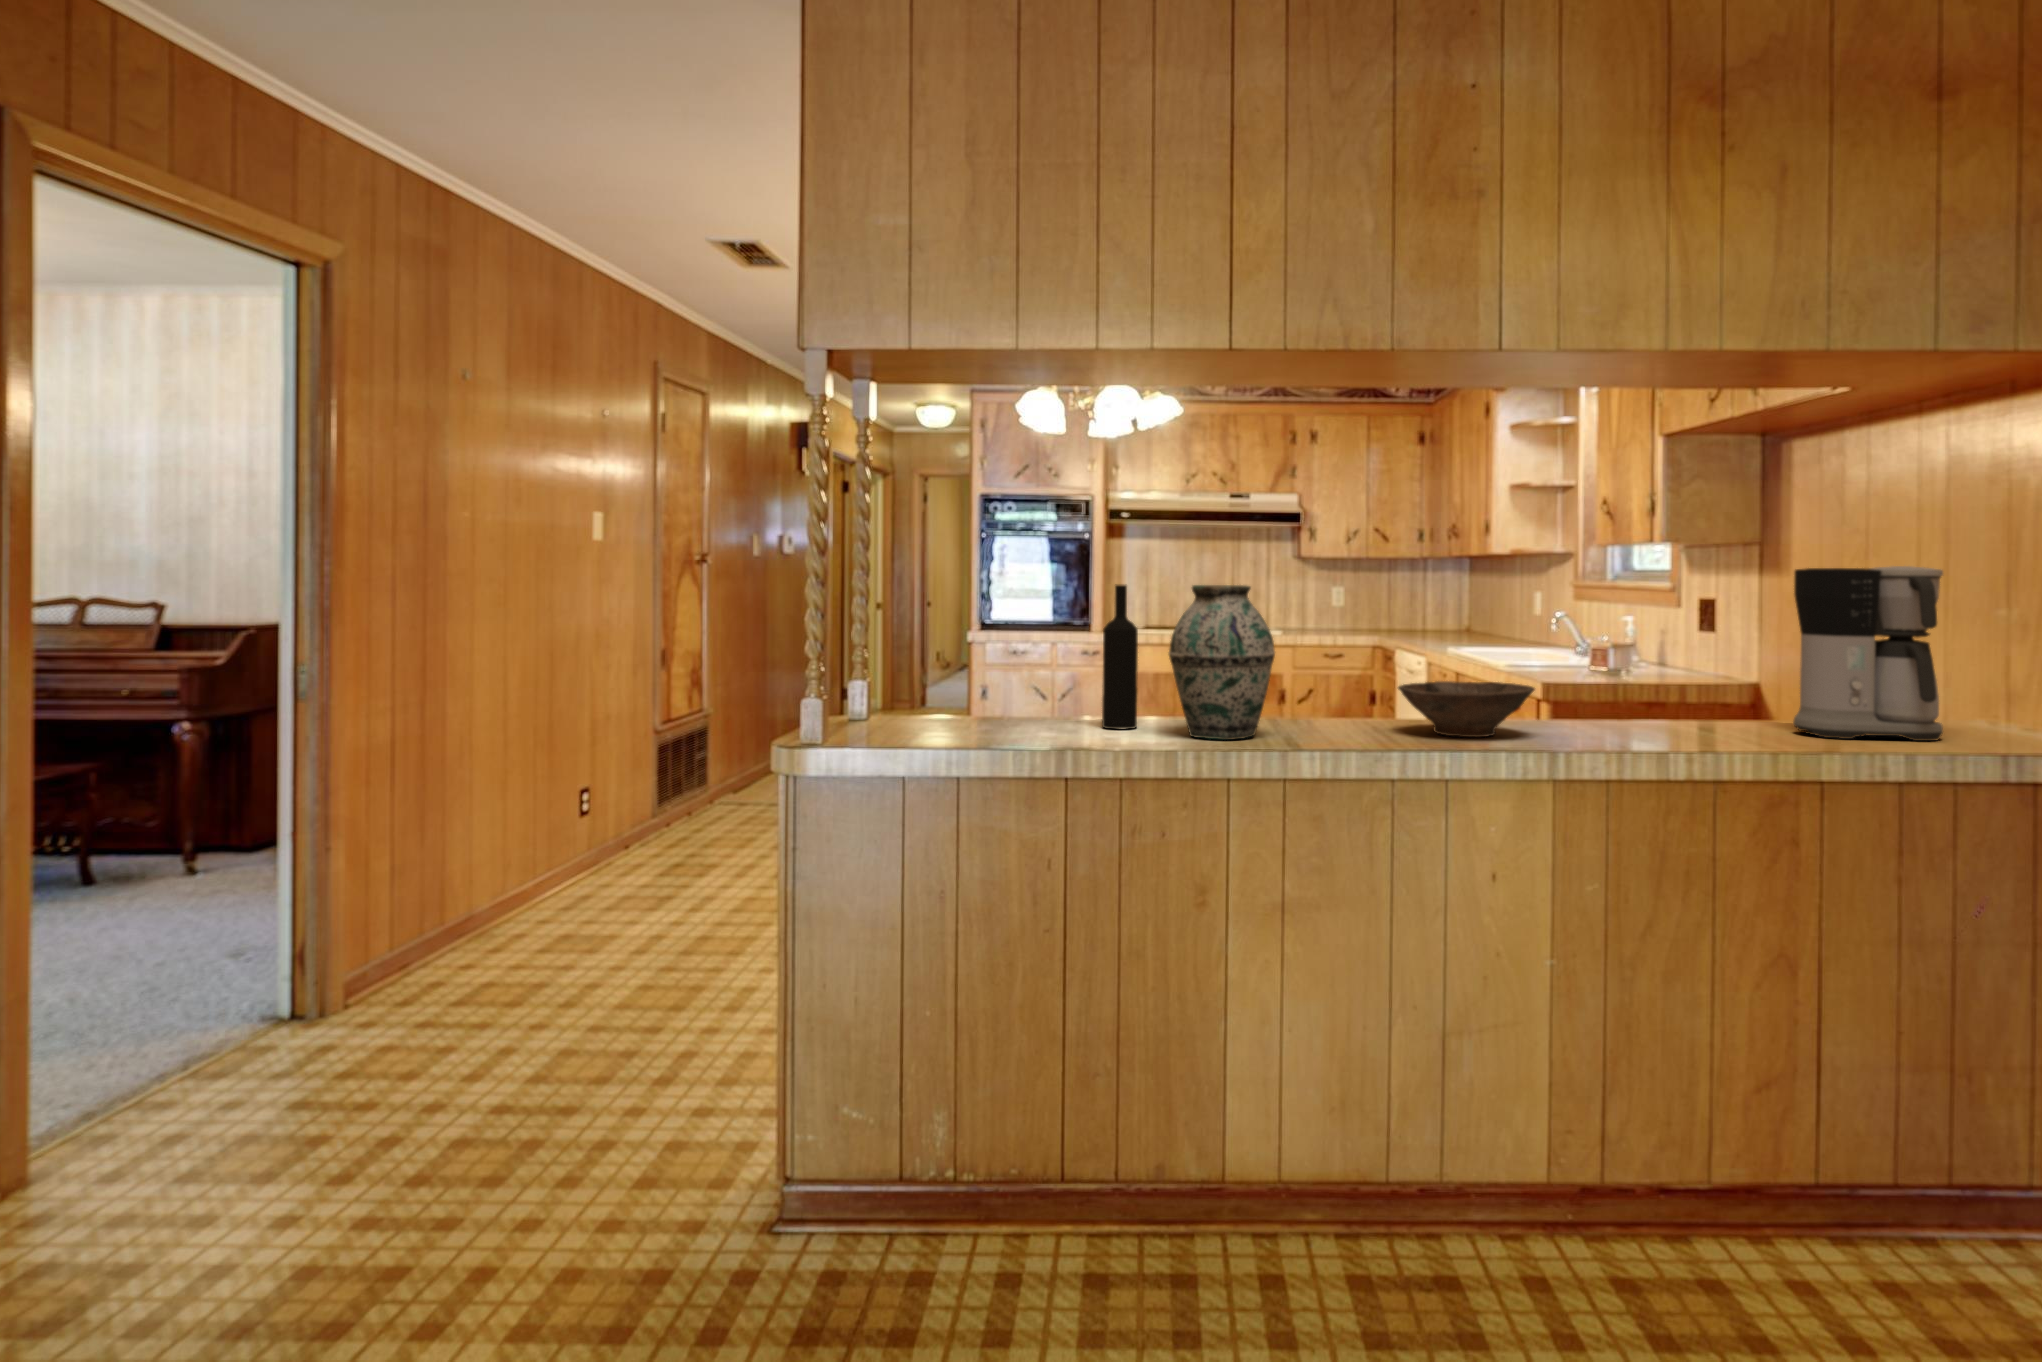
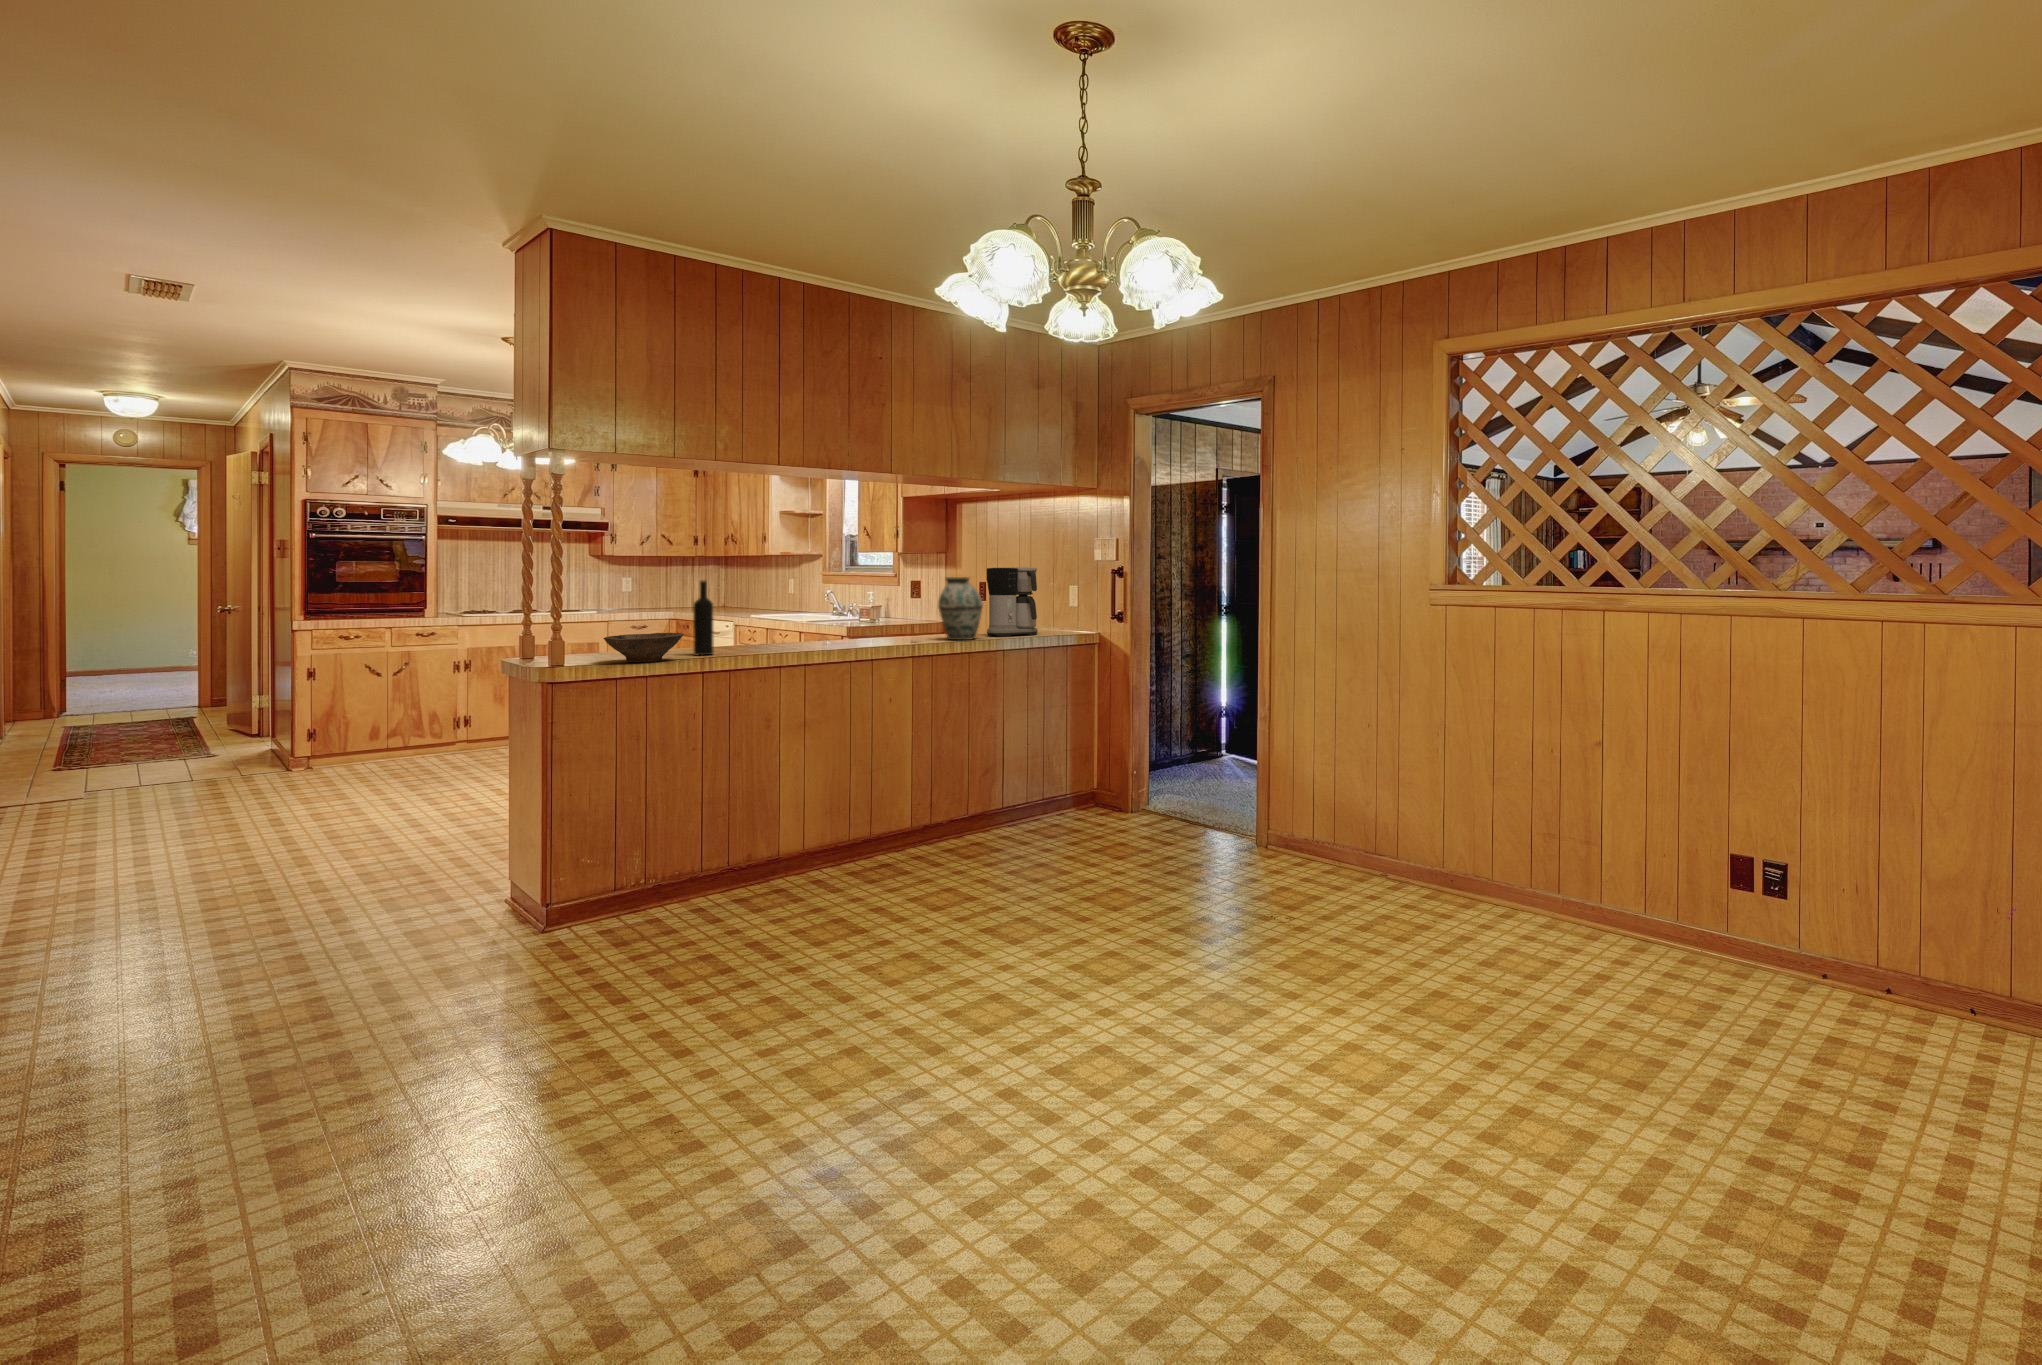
vase: present [1169,585,1275,740] -> present [938,577,983,640]
bowl: present [1398,681,1535,737] -> present [604,633,684,662]

